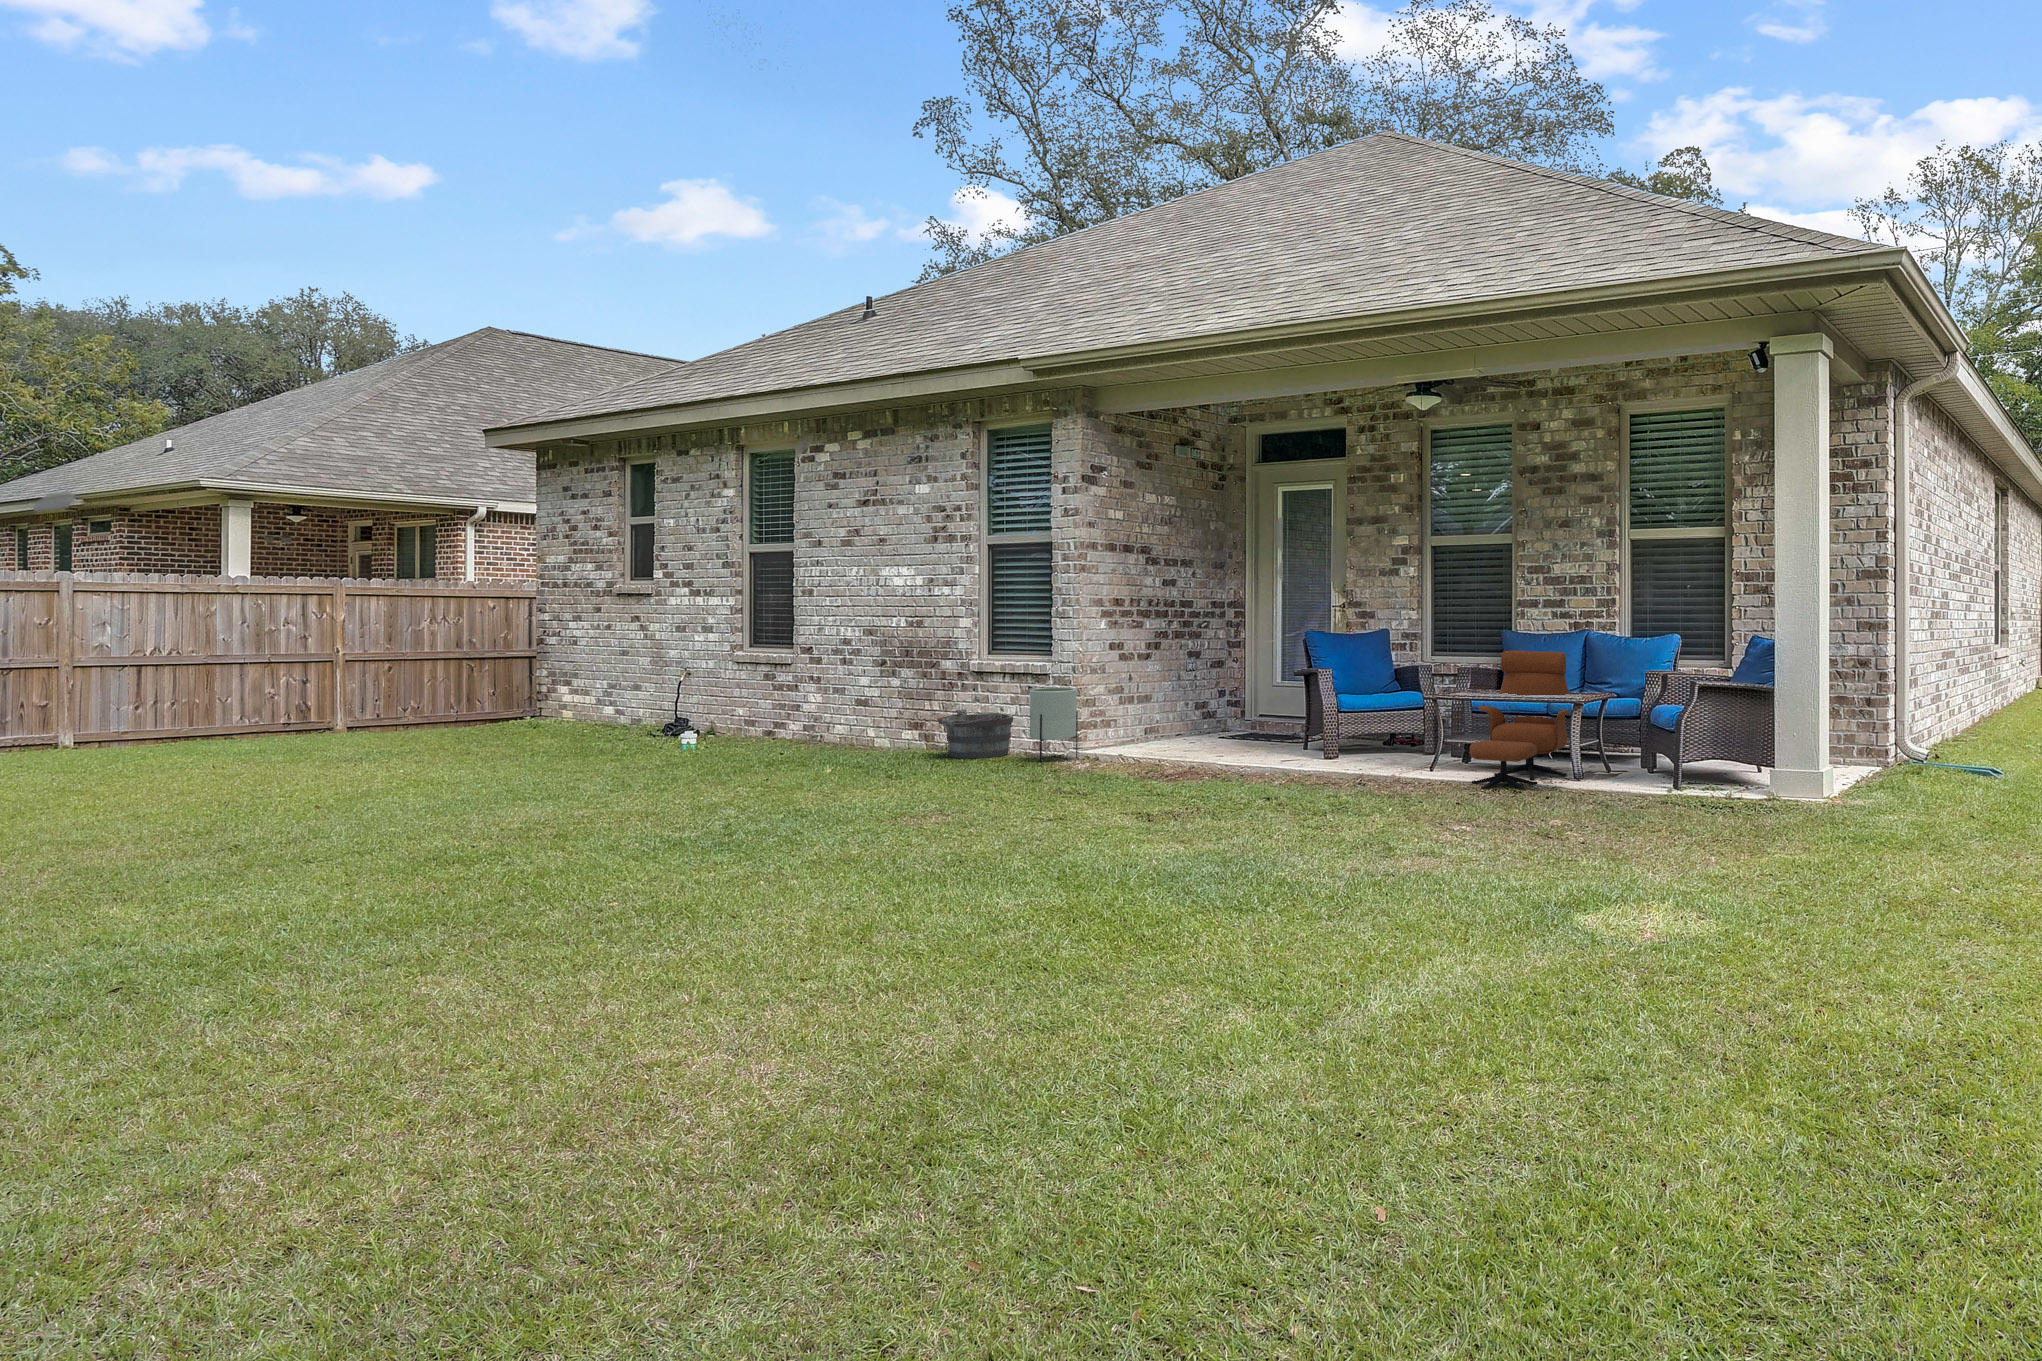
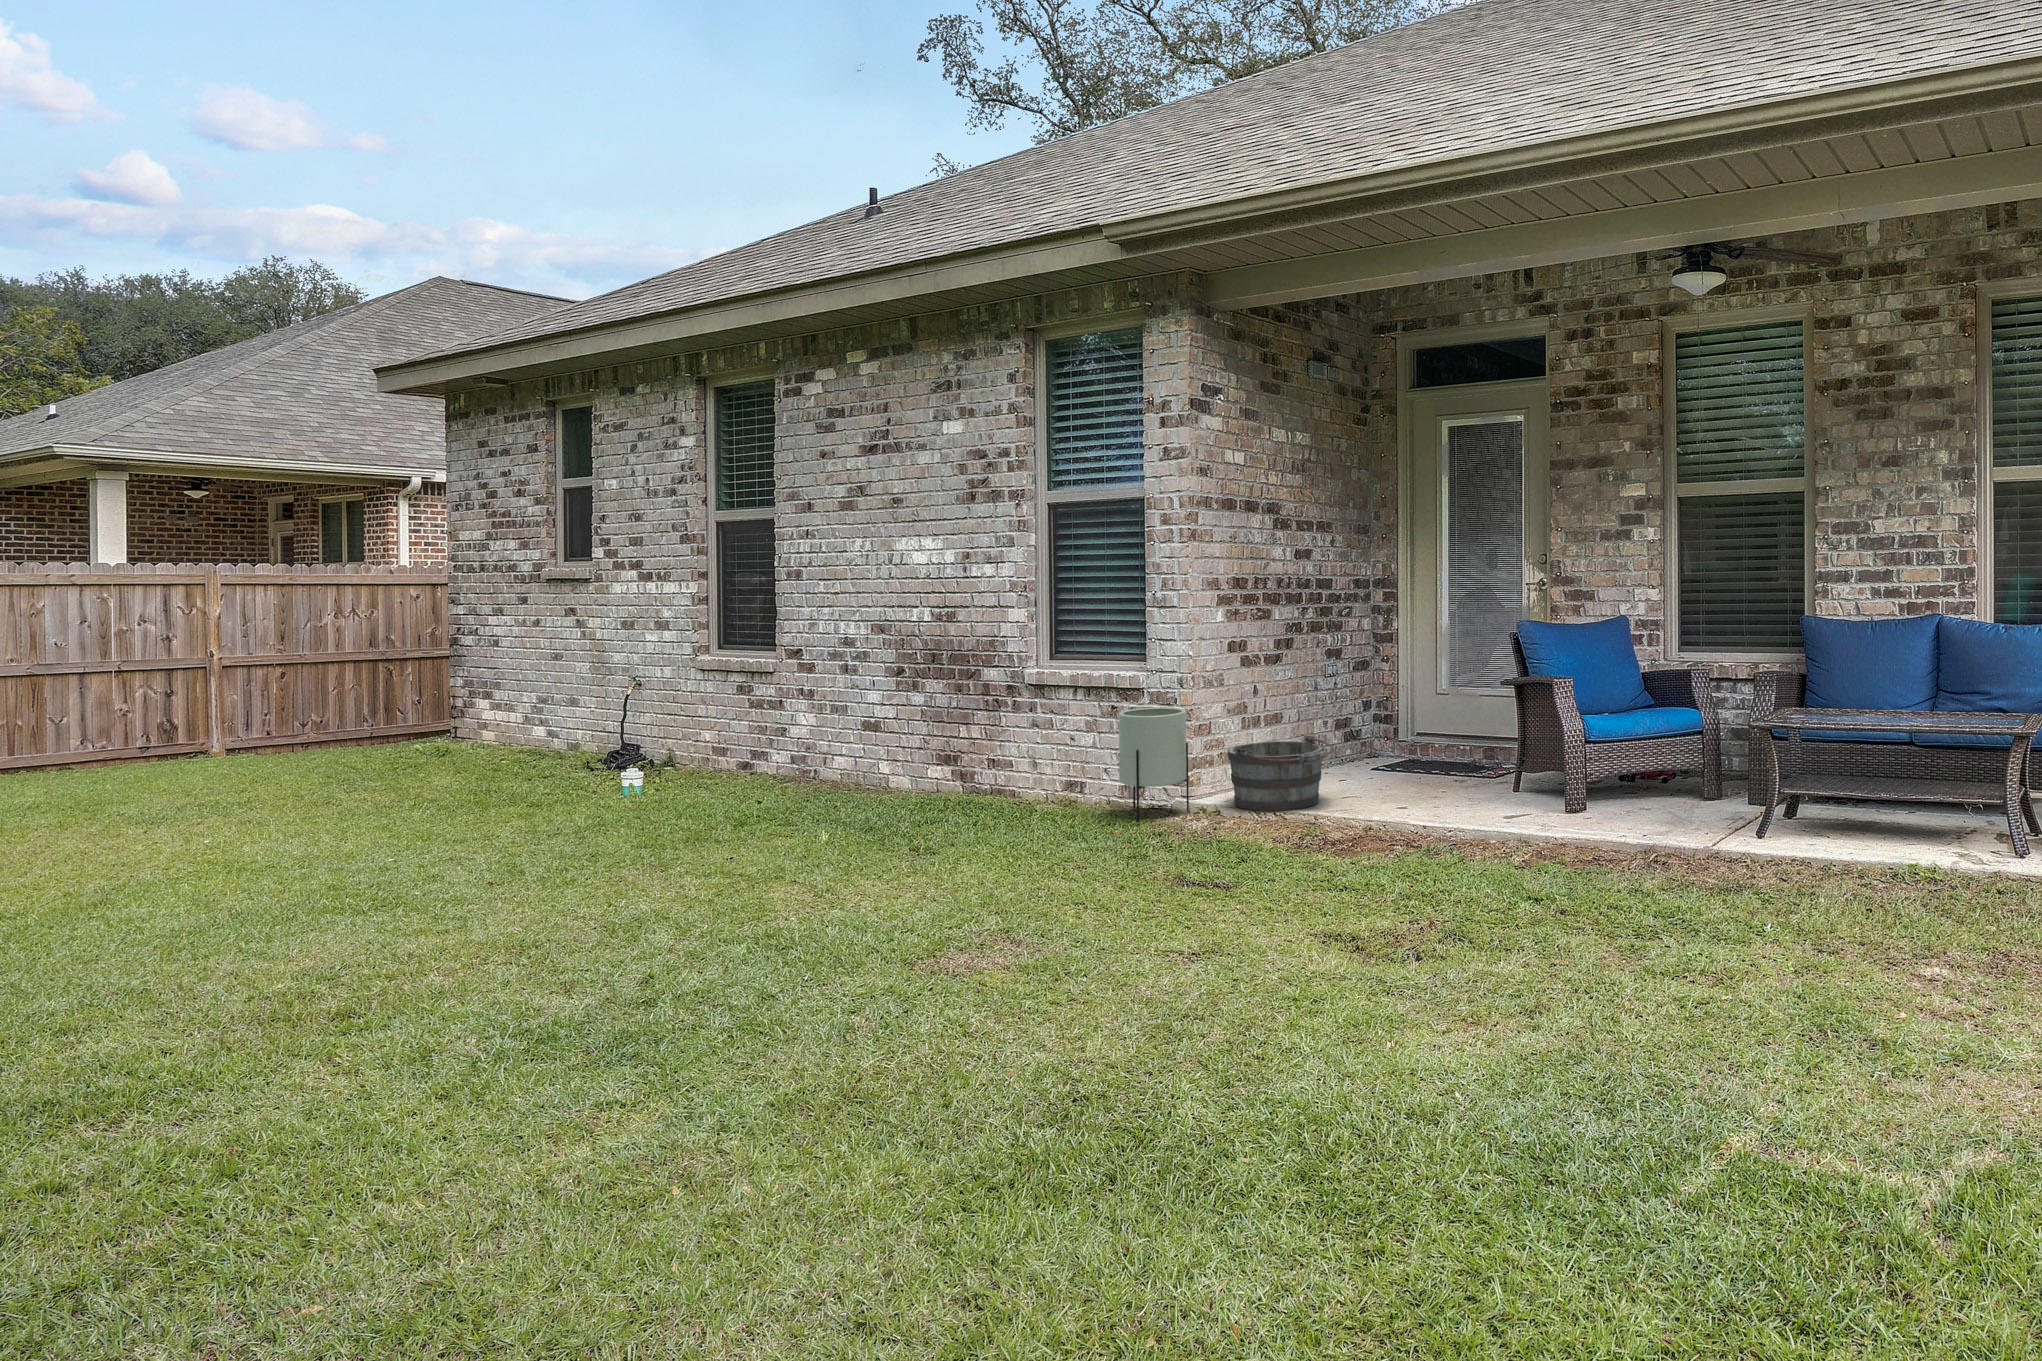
lounge chair: present [1469,651,1570,790] -> none [1814,651,1983,879]
bucket: present [937,709,1013,759] -> present [1227,734,1334,811]

